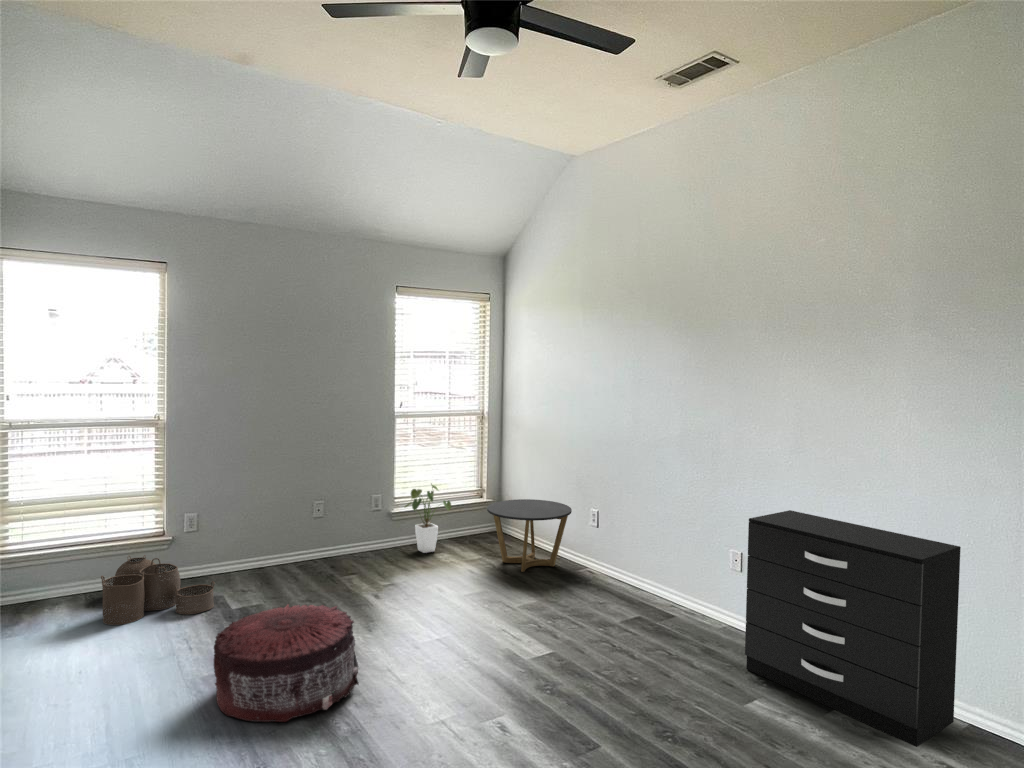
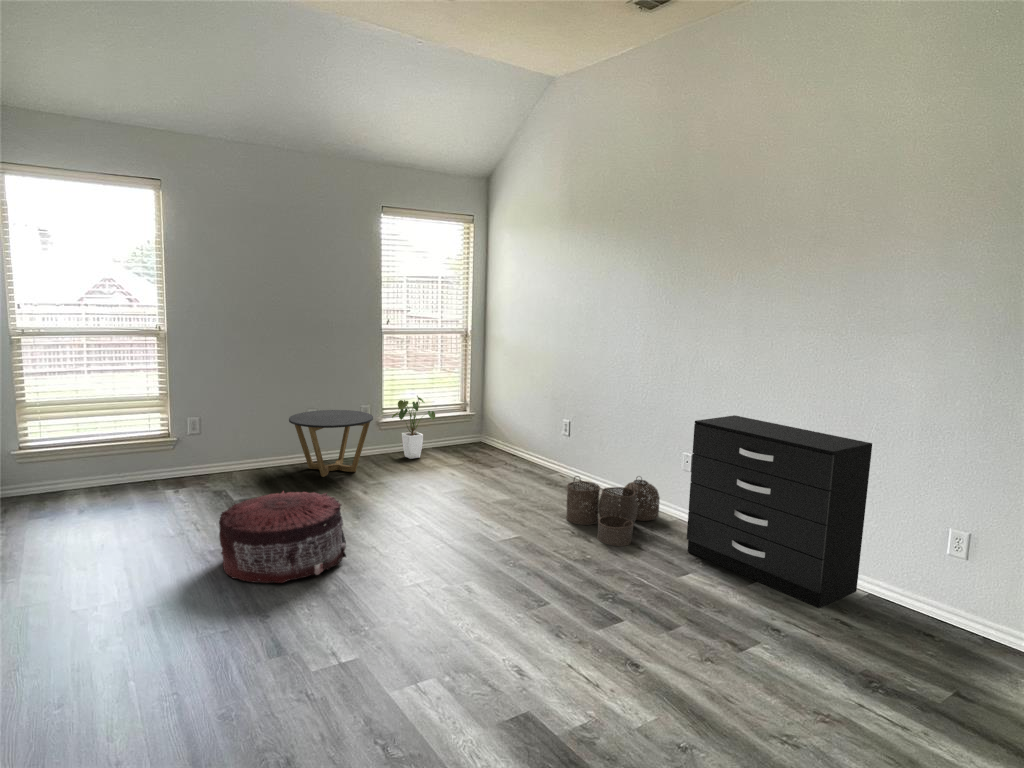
side table: present [487,499,572,572] -> present [289,410,373,477]
woven basket: present [101,555,214,625] -> present [566,476,660,546]

